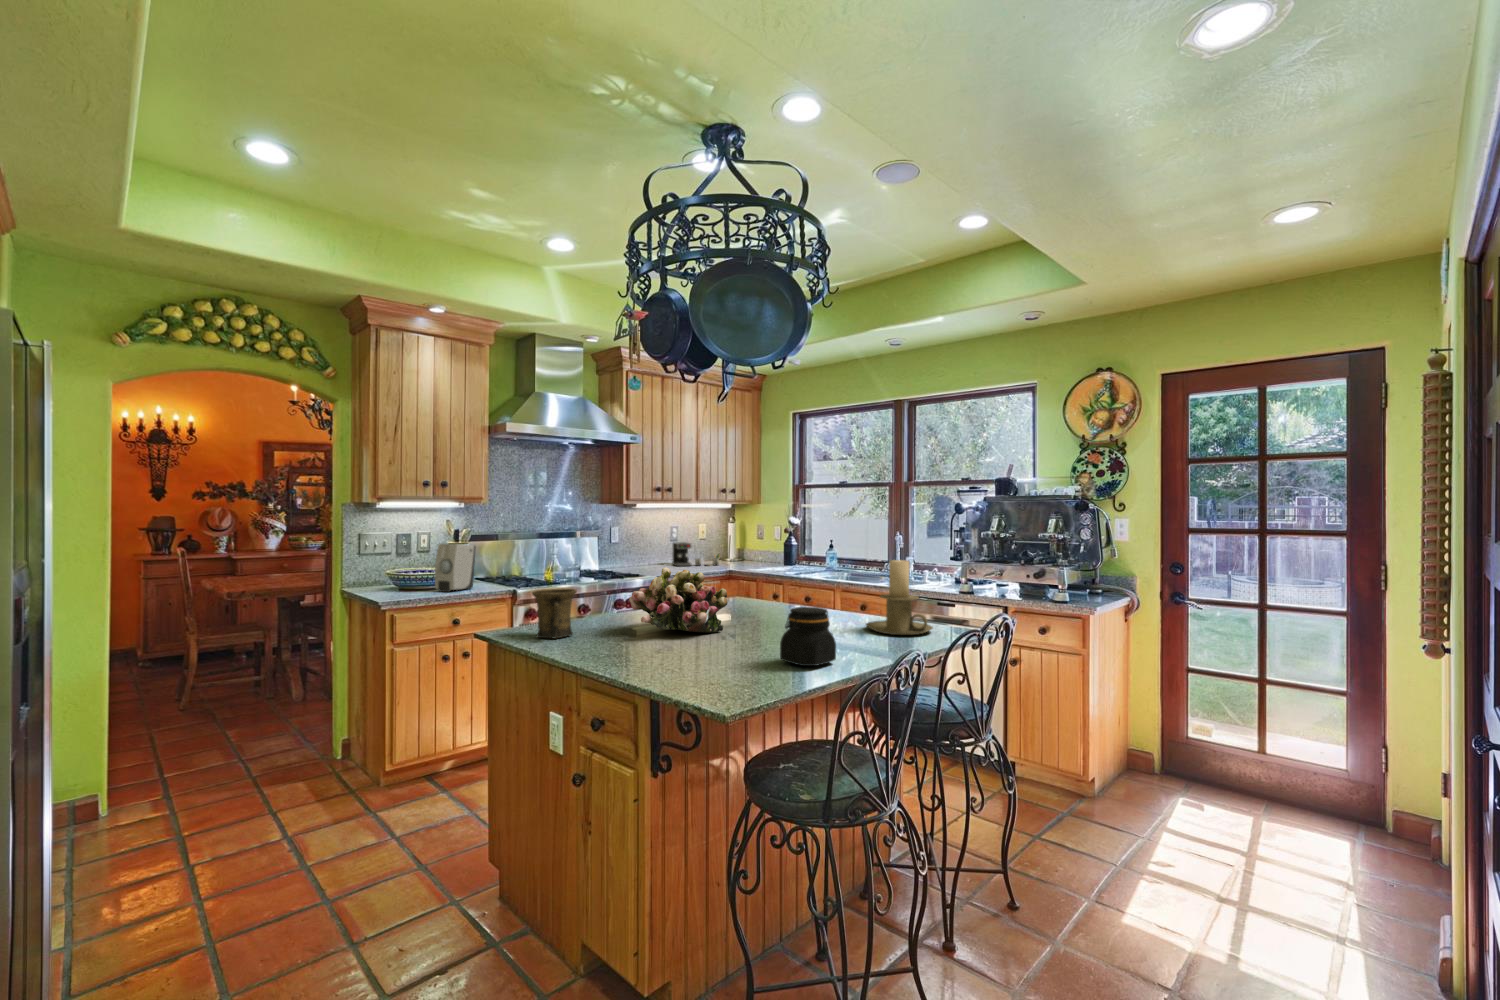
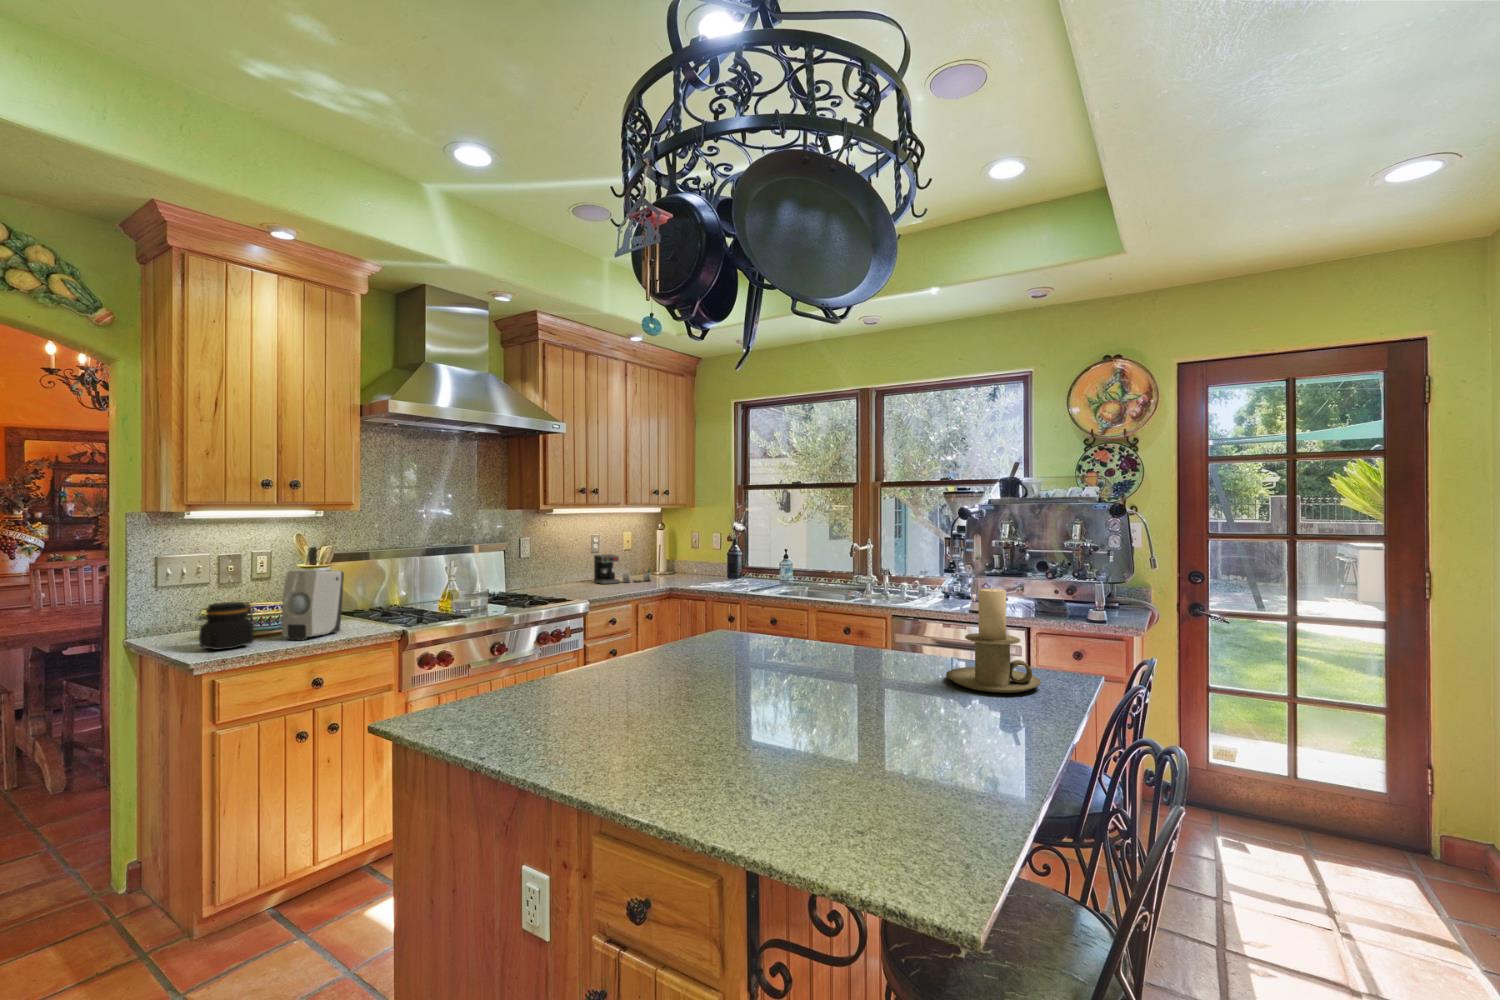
flower arrangement: present [629,567,728,632] -> none [626,610,772,709]
mug: present [532,588,577,638] -> none [478,651,552,738]
jar: present [780,607,836,666] -> present [196,602,256,650]

